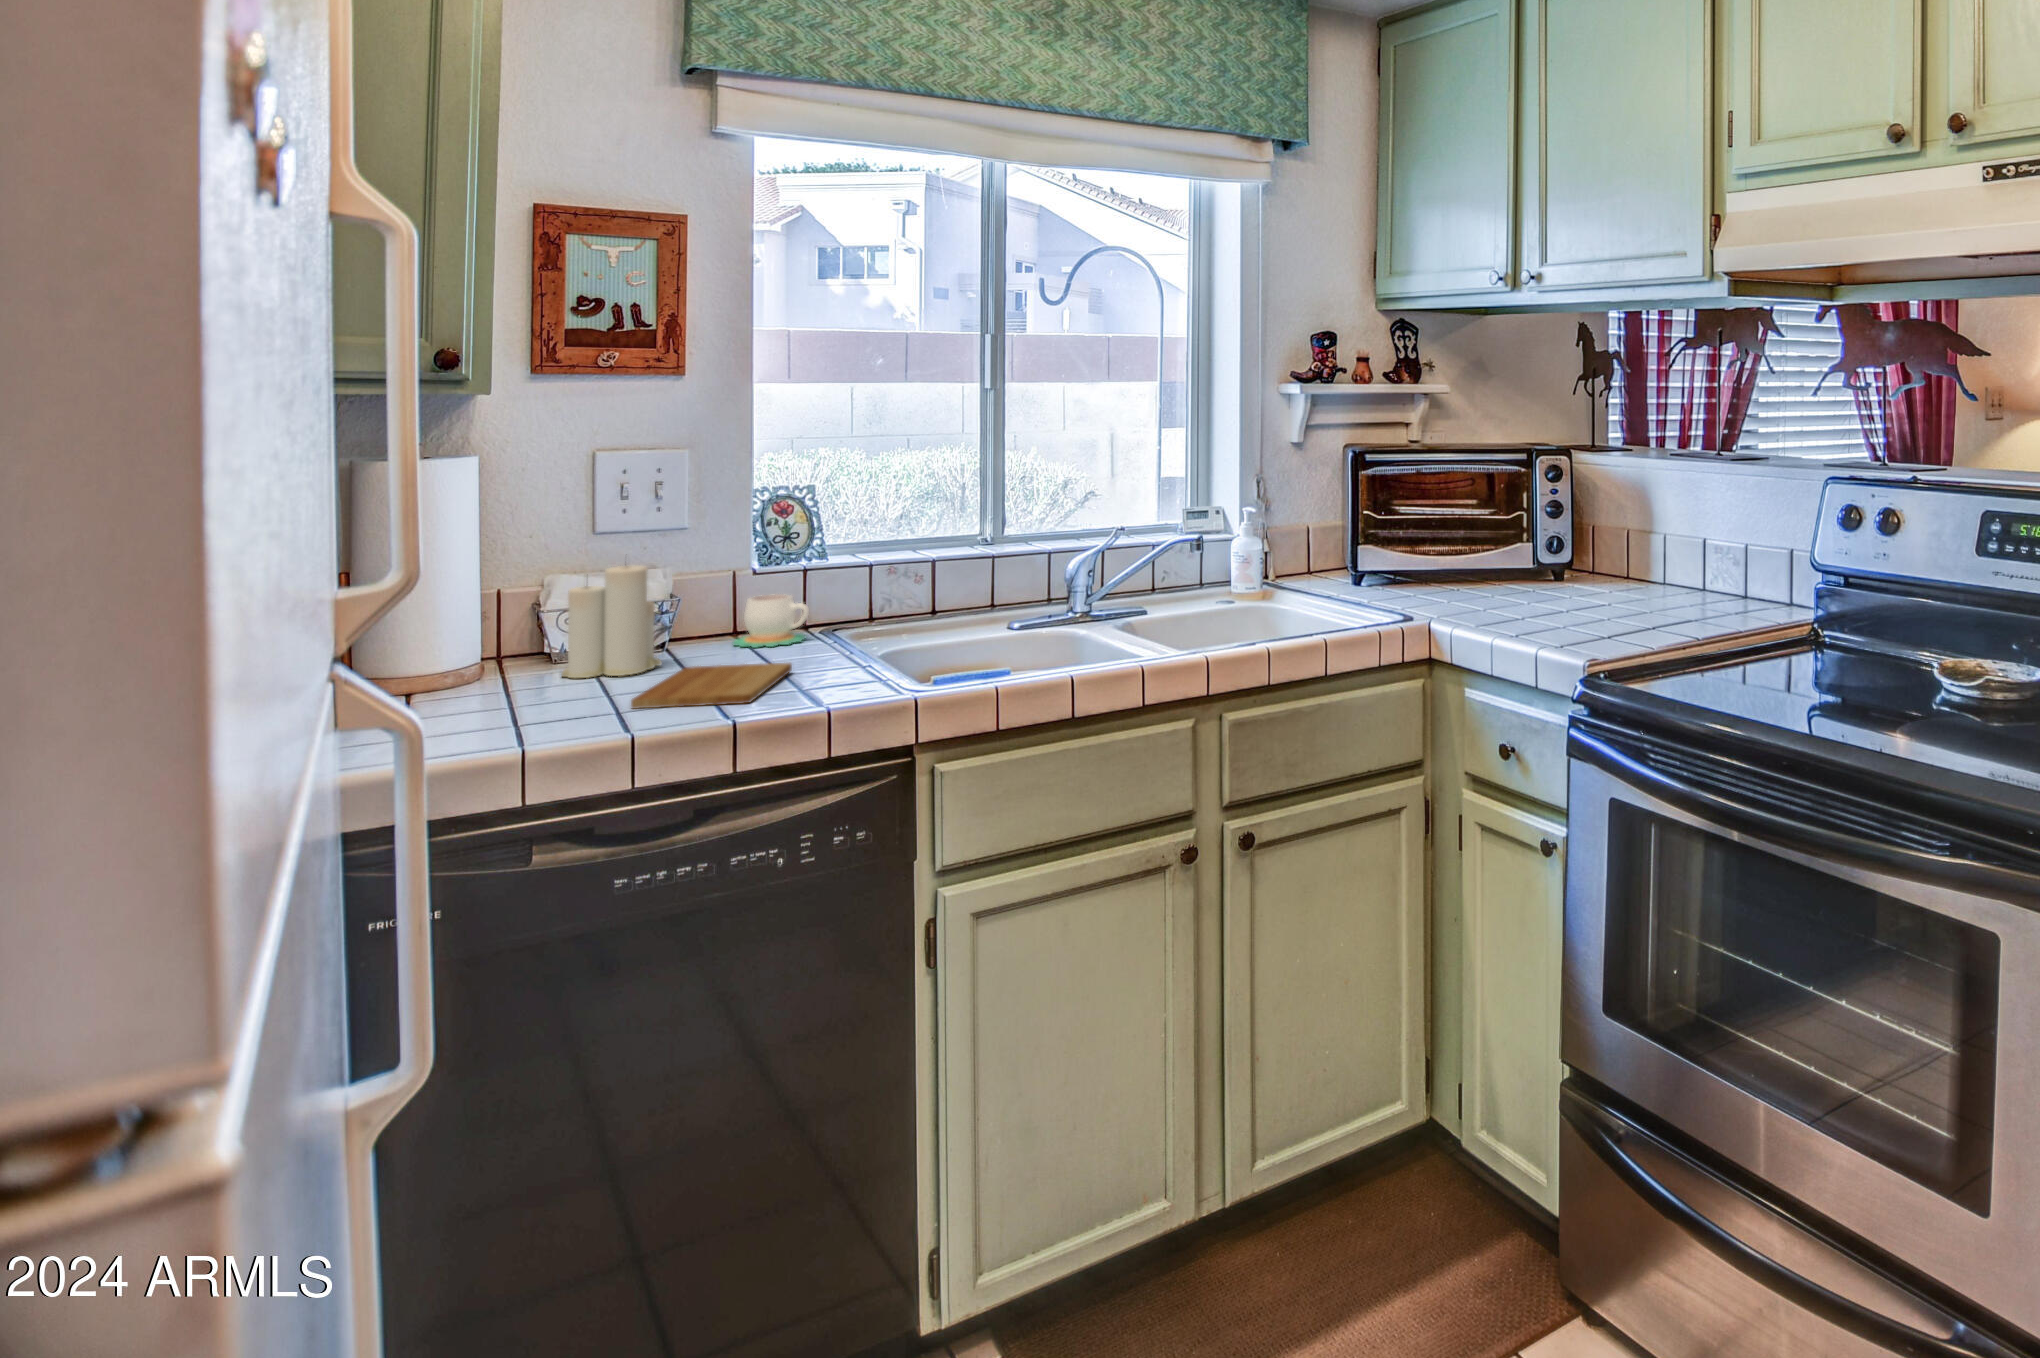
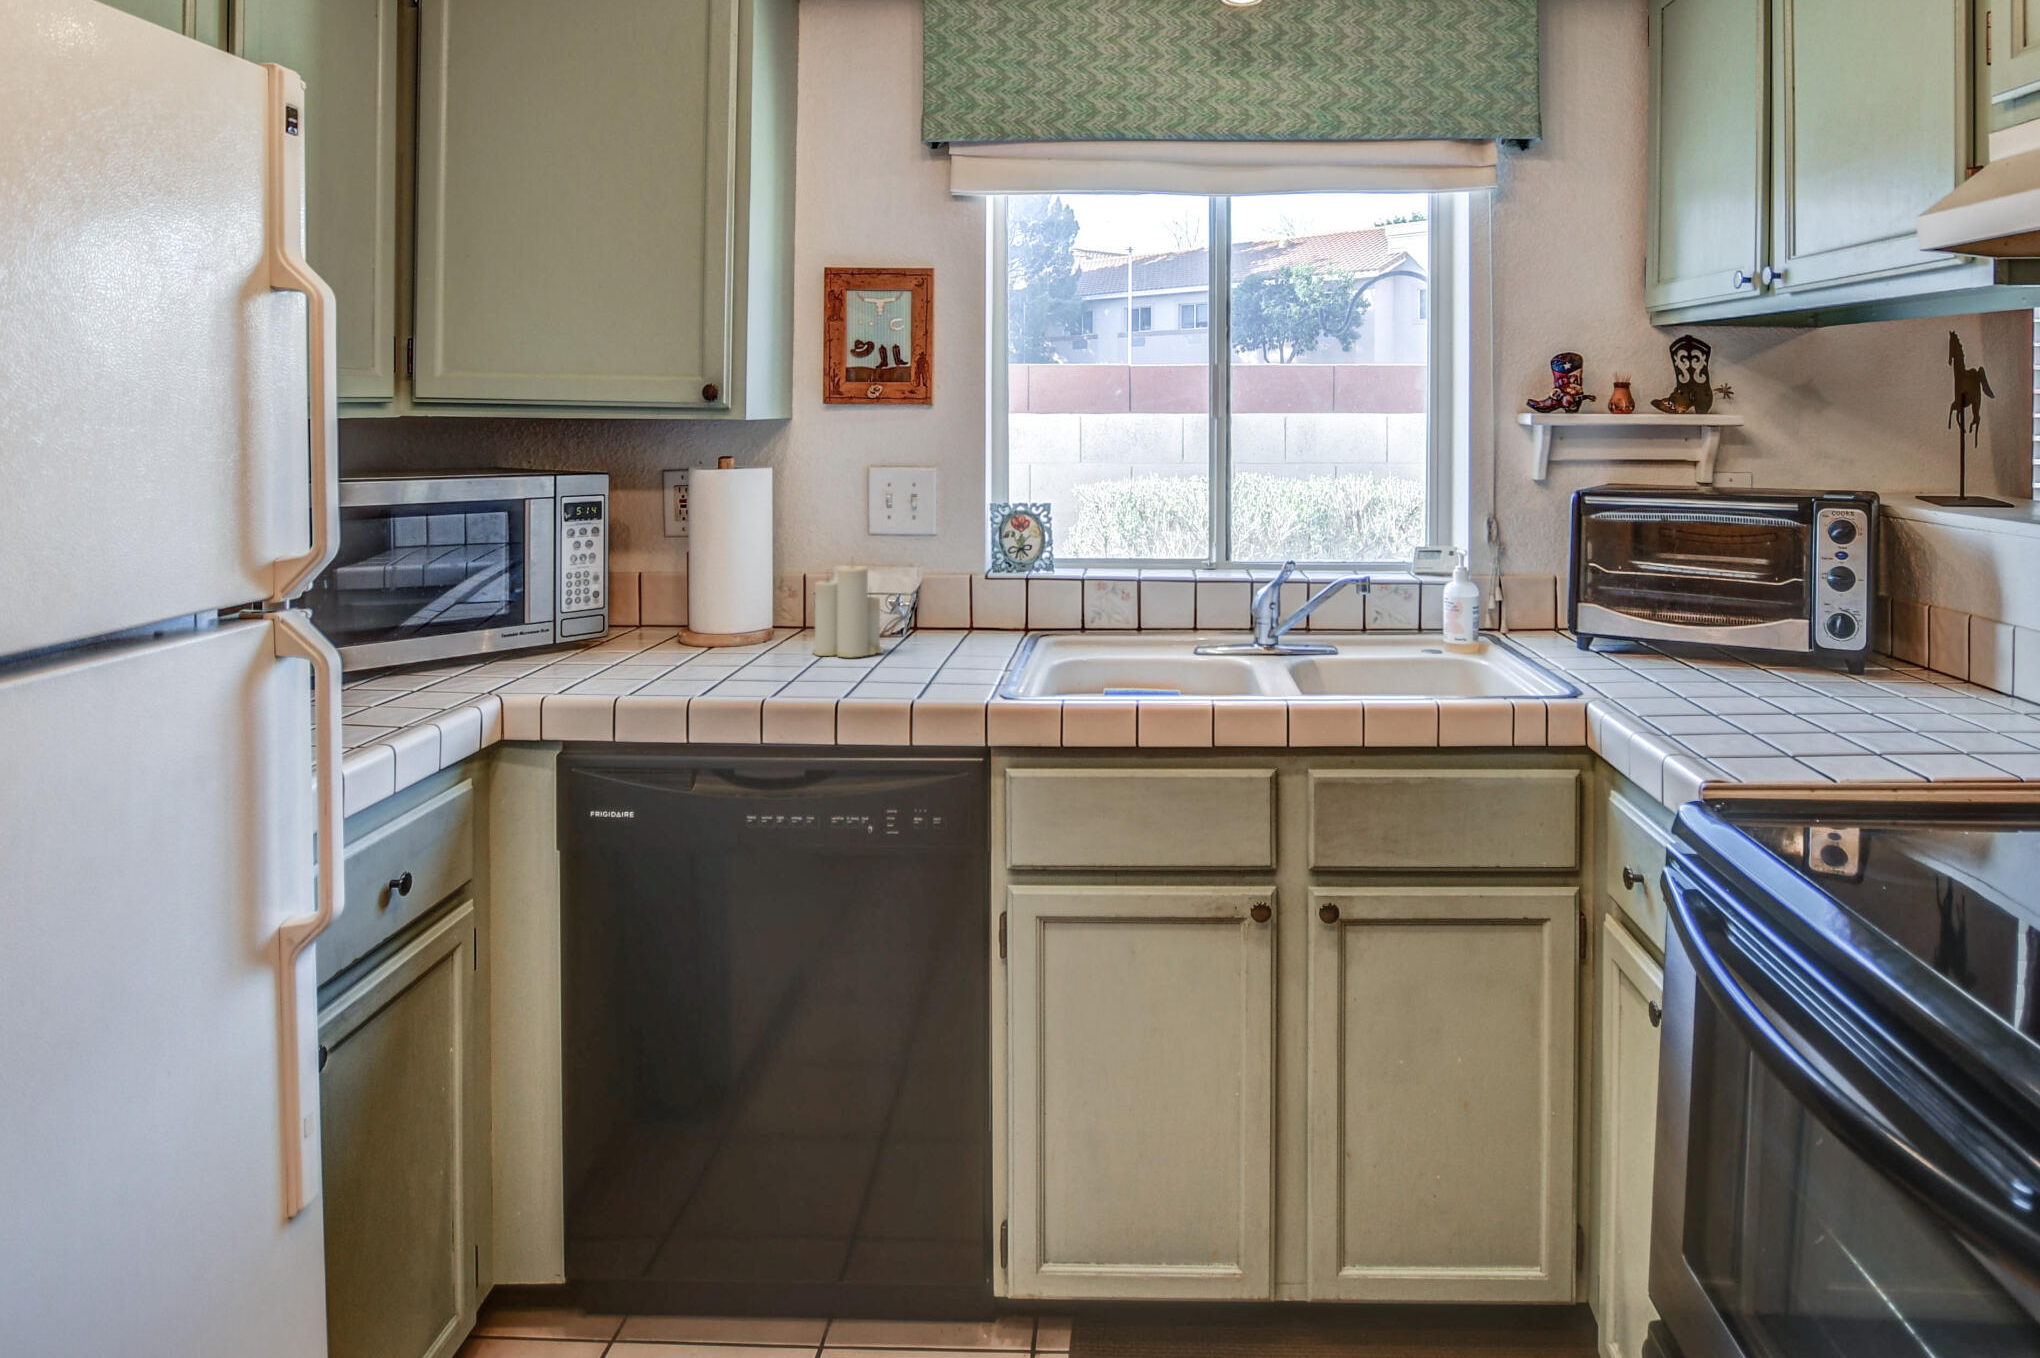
mug: present [734,594,809,648] -> none [958,602,1016,648]
cutting board: present [631,663,792,709] -> none [805,656,952,691]

